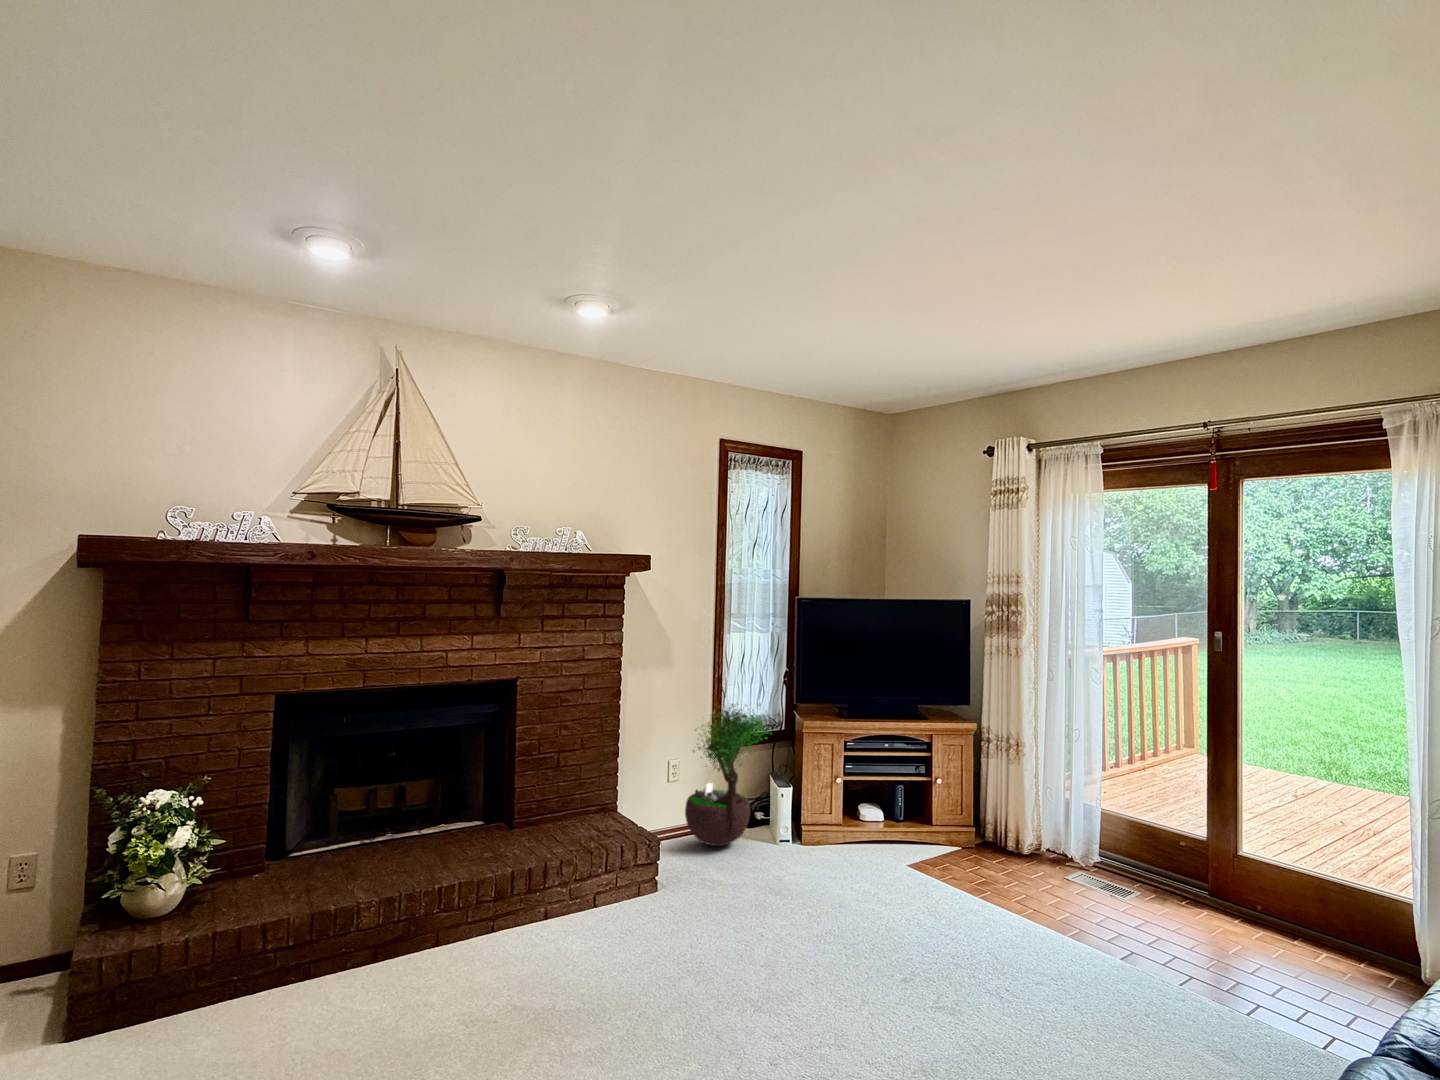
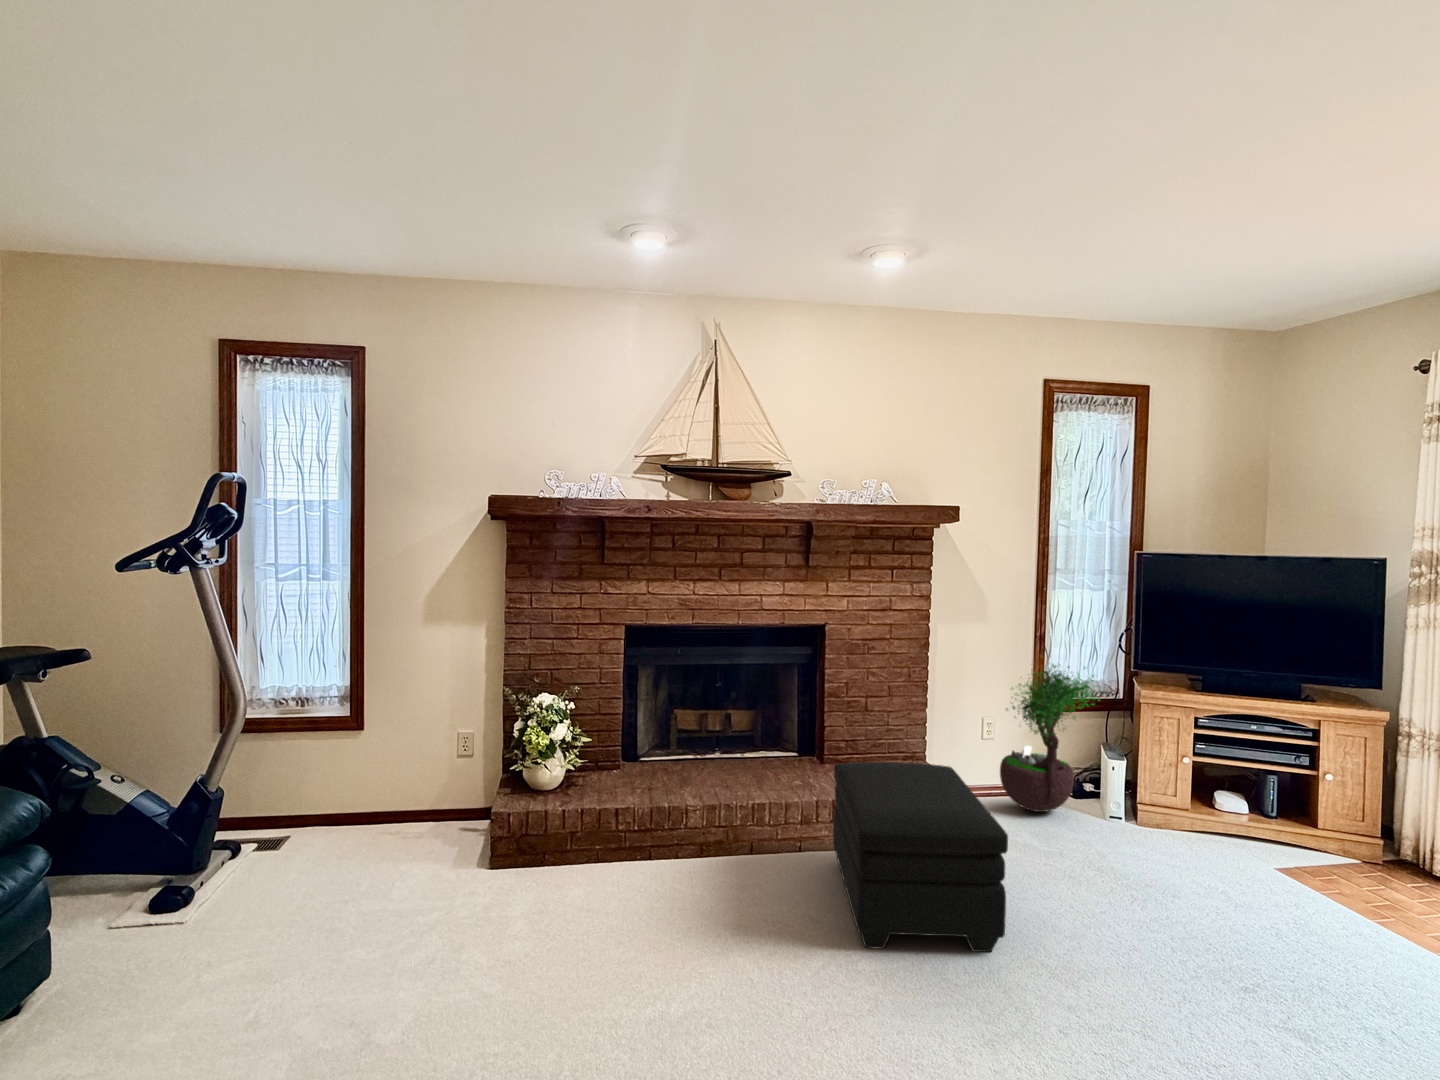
ottoman: none [530,815,715,1026] -> present [833,762,1008,952]

